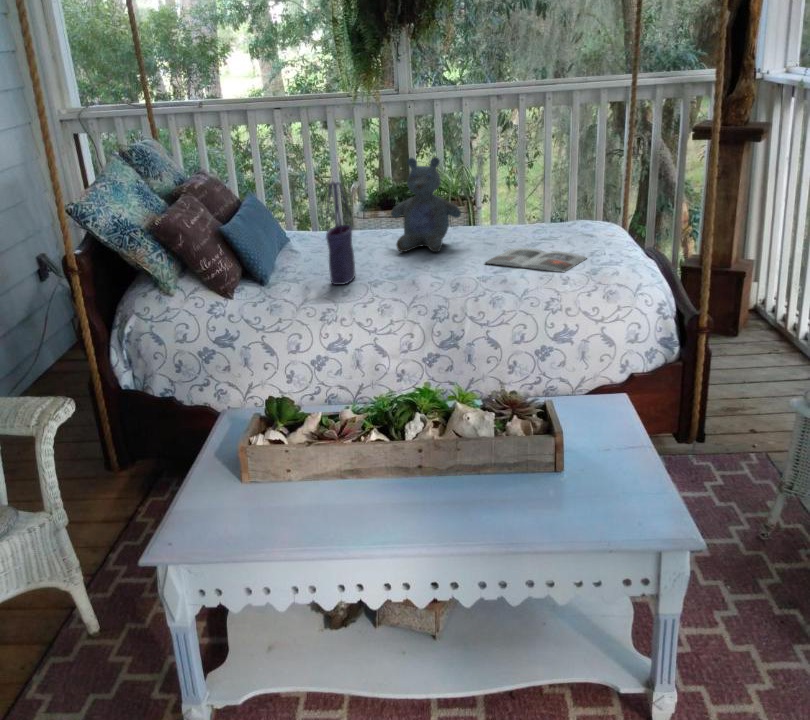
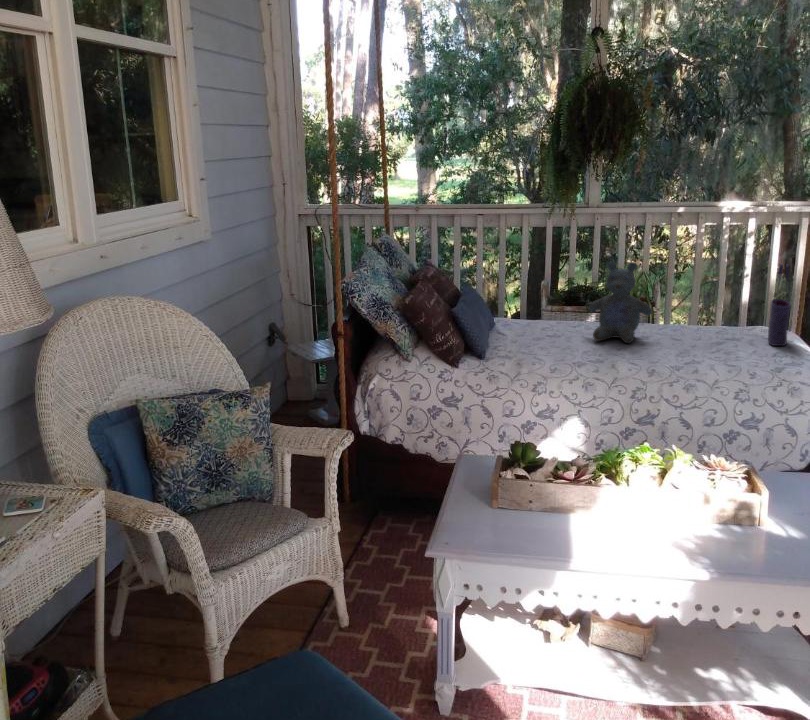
tote bag: present [326,181,355,285] -> present [768,264,791,346]
magazine: present [486,248,586,272] -> none [674,345,771,368]

